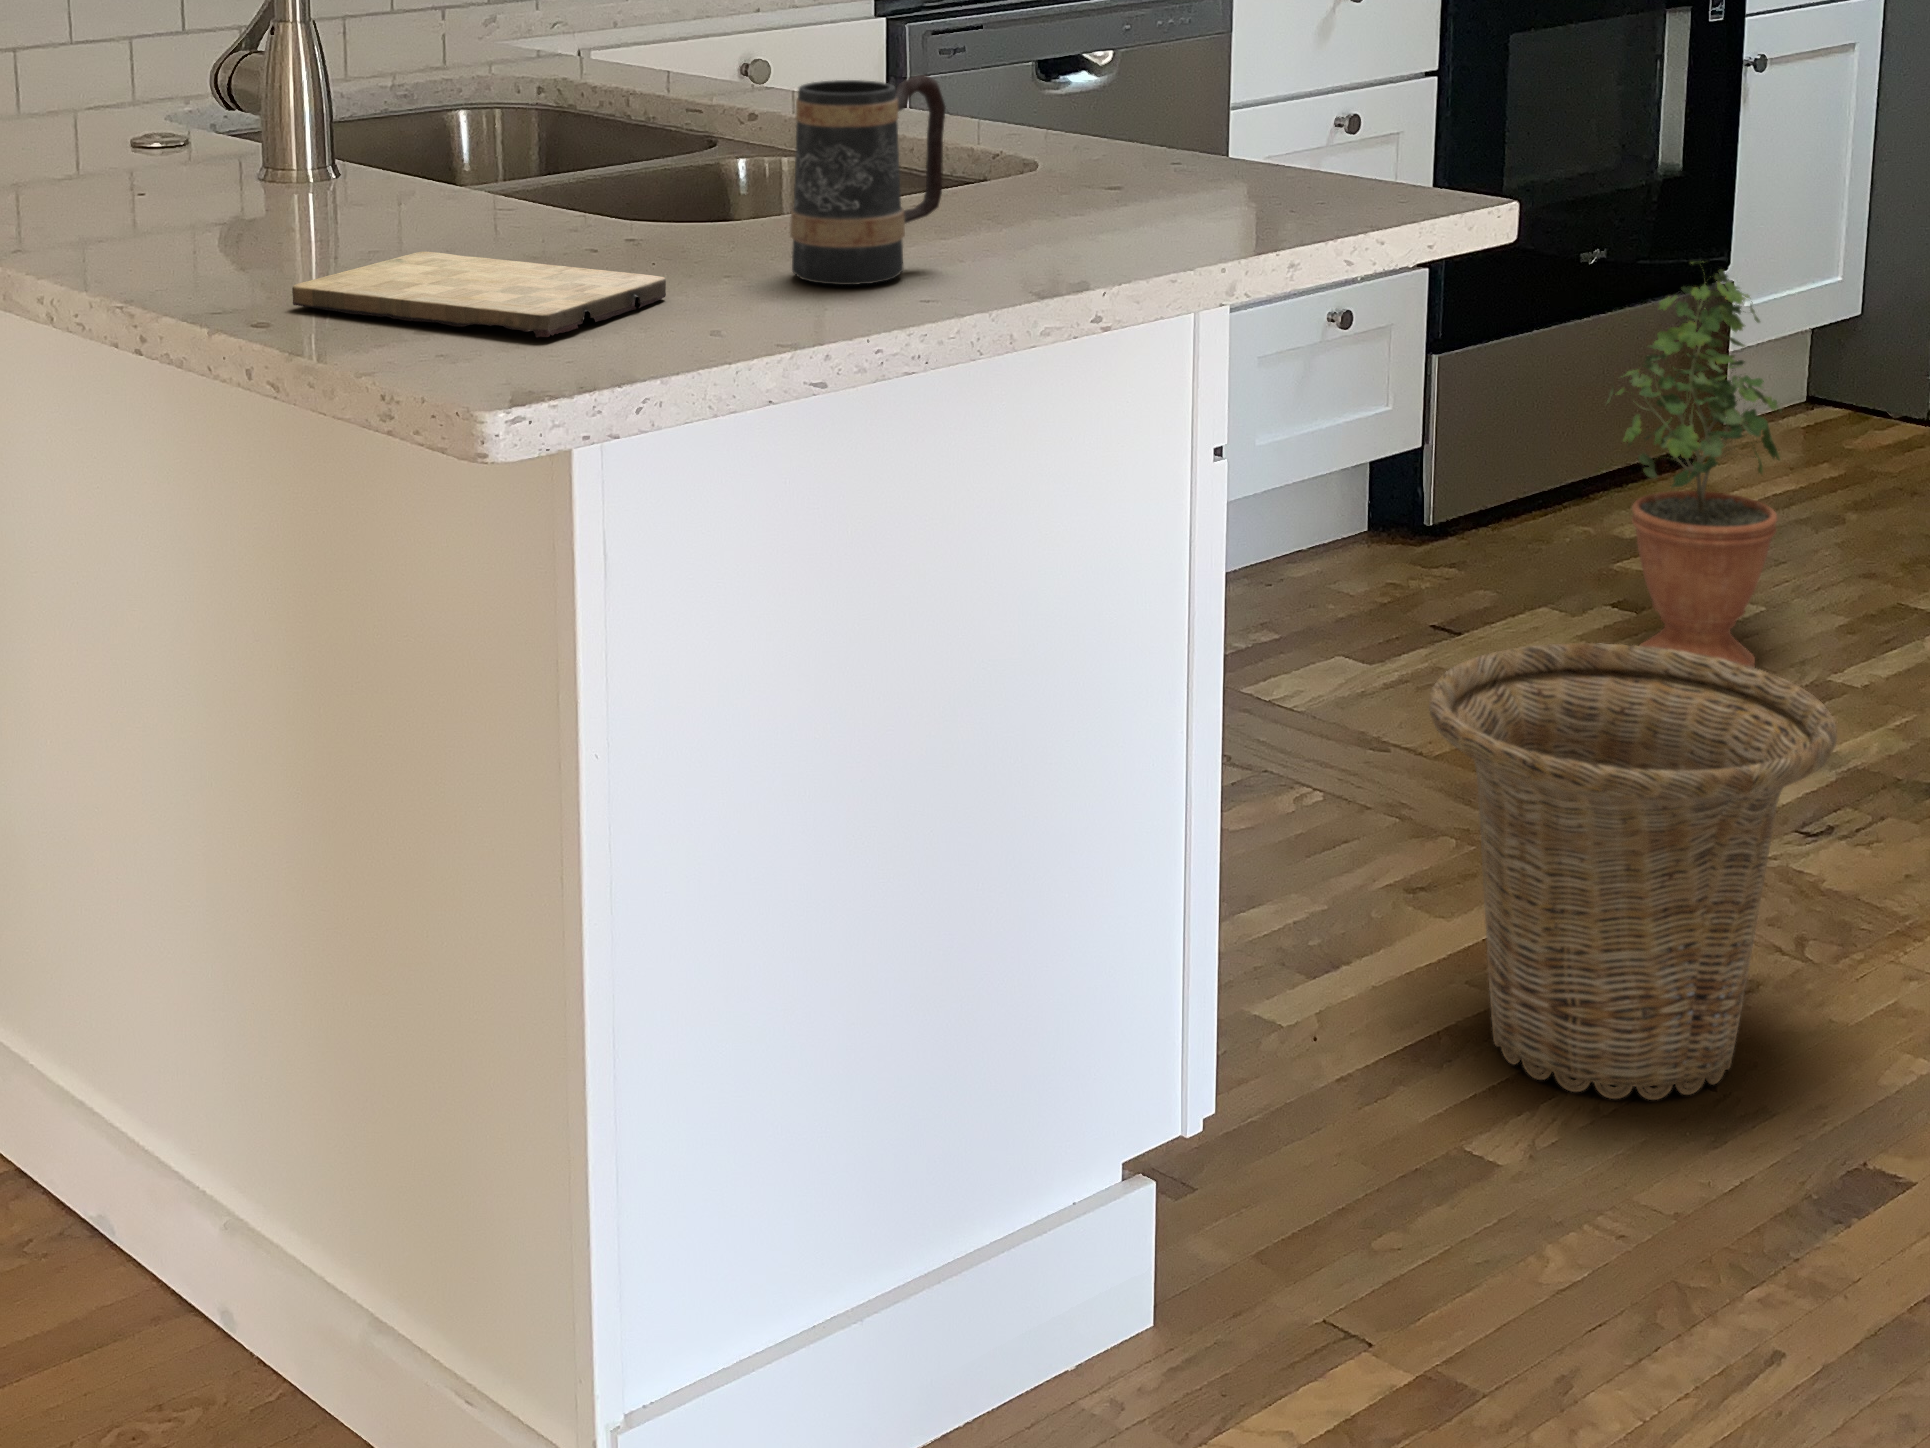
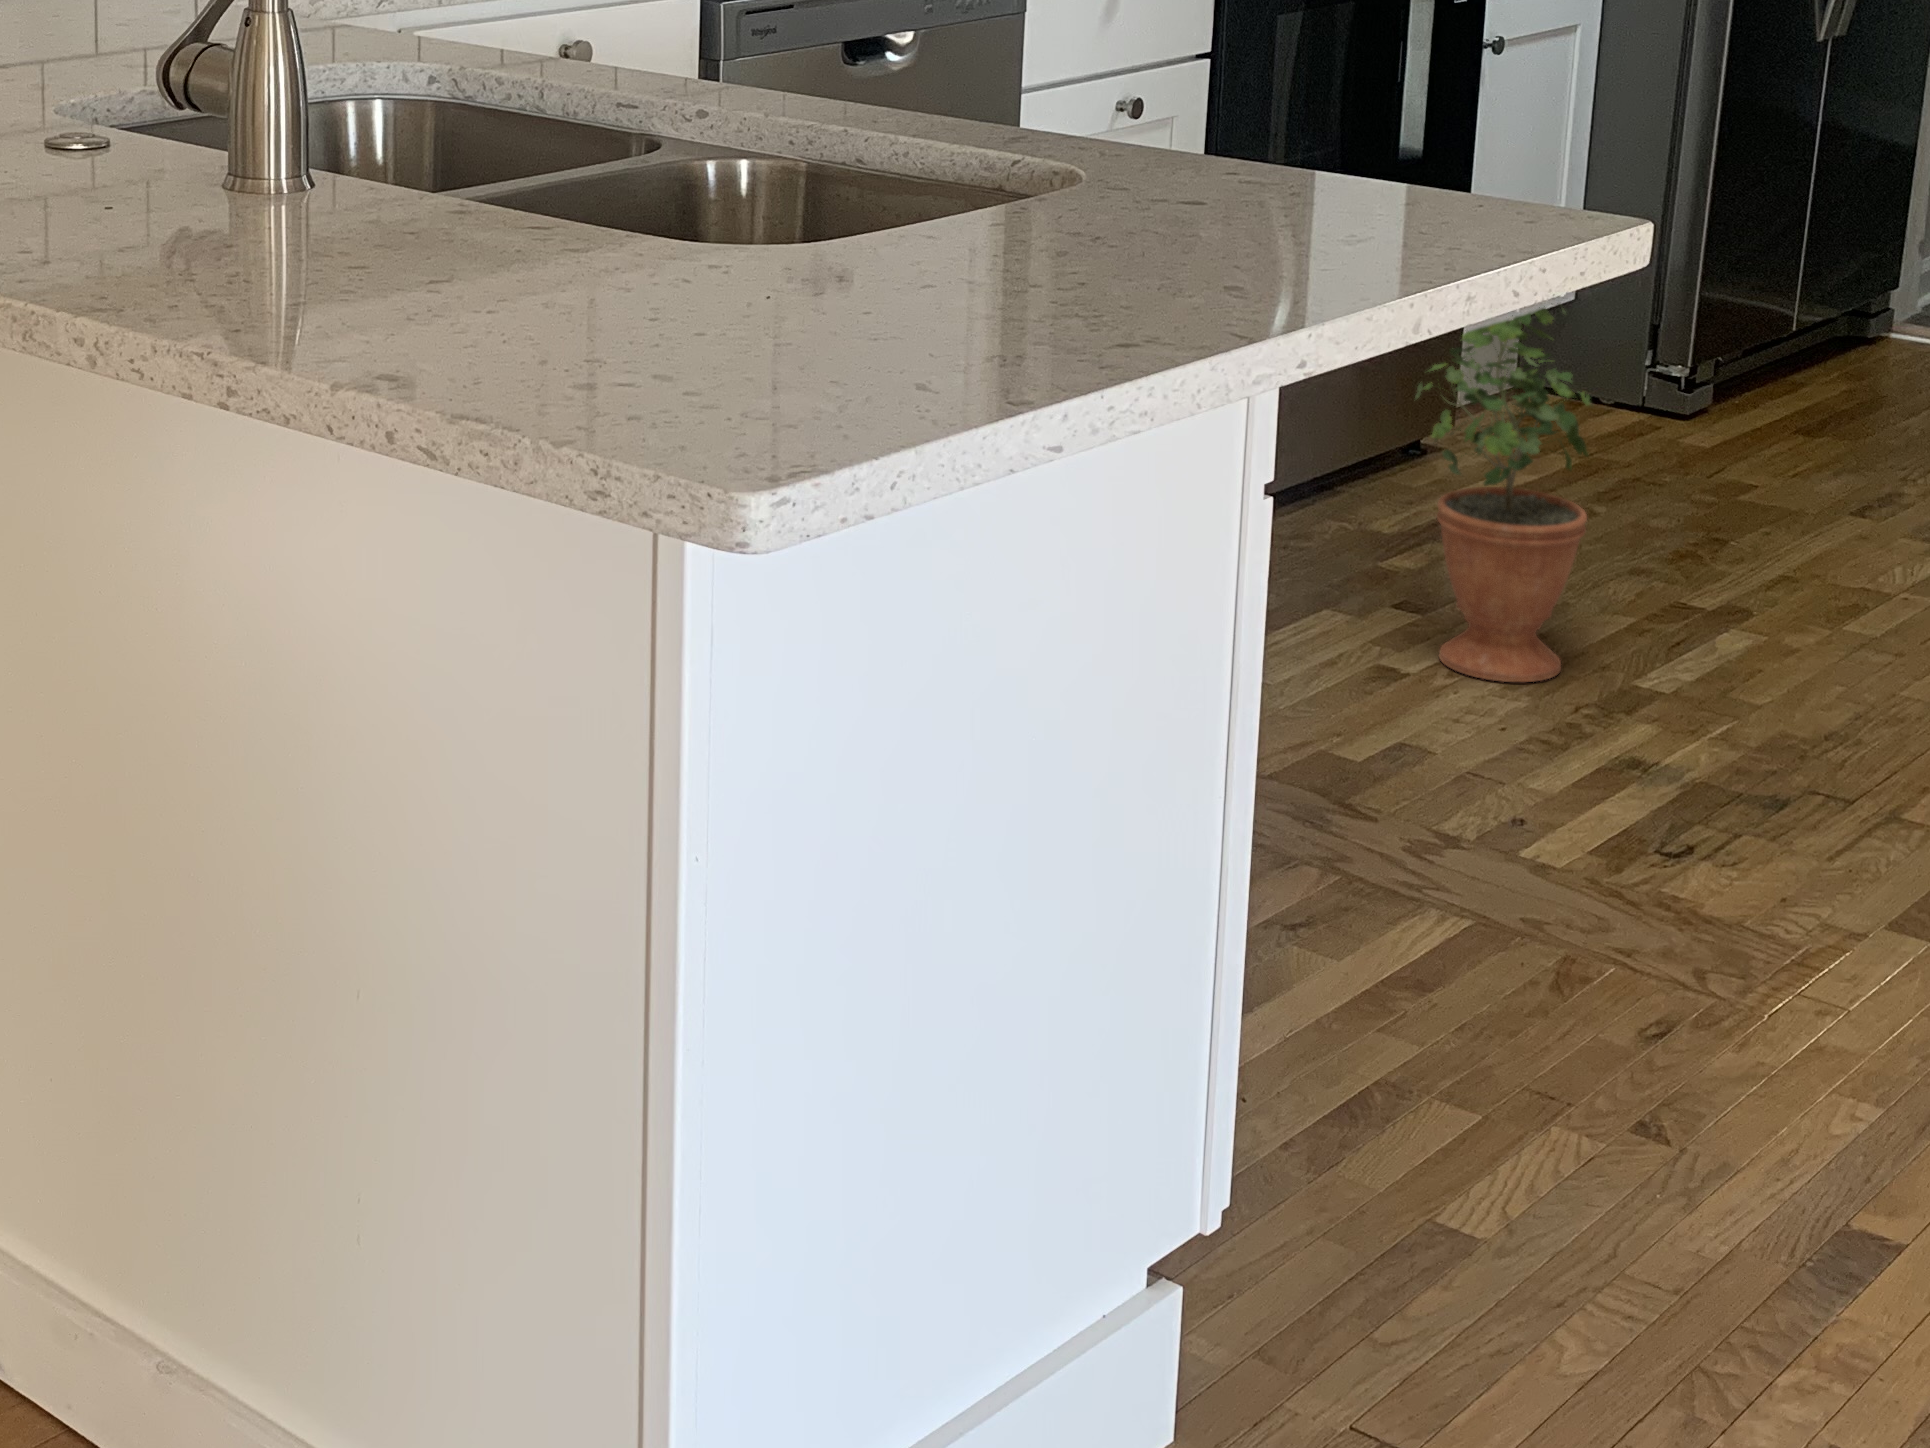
mug: present [790,75,946,285] -> none [914,85,1087,324]
cutting board: present [292,252,666,338] -> none [377,284,798,394]
basket: present [1429,643,1837,1100] -> none [1367,667,1804,1156]

